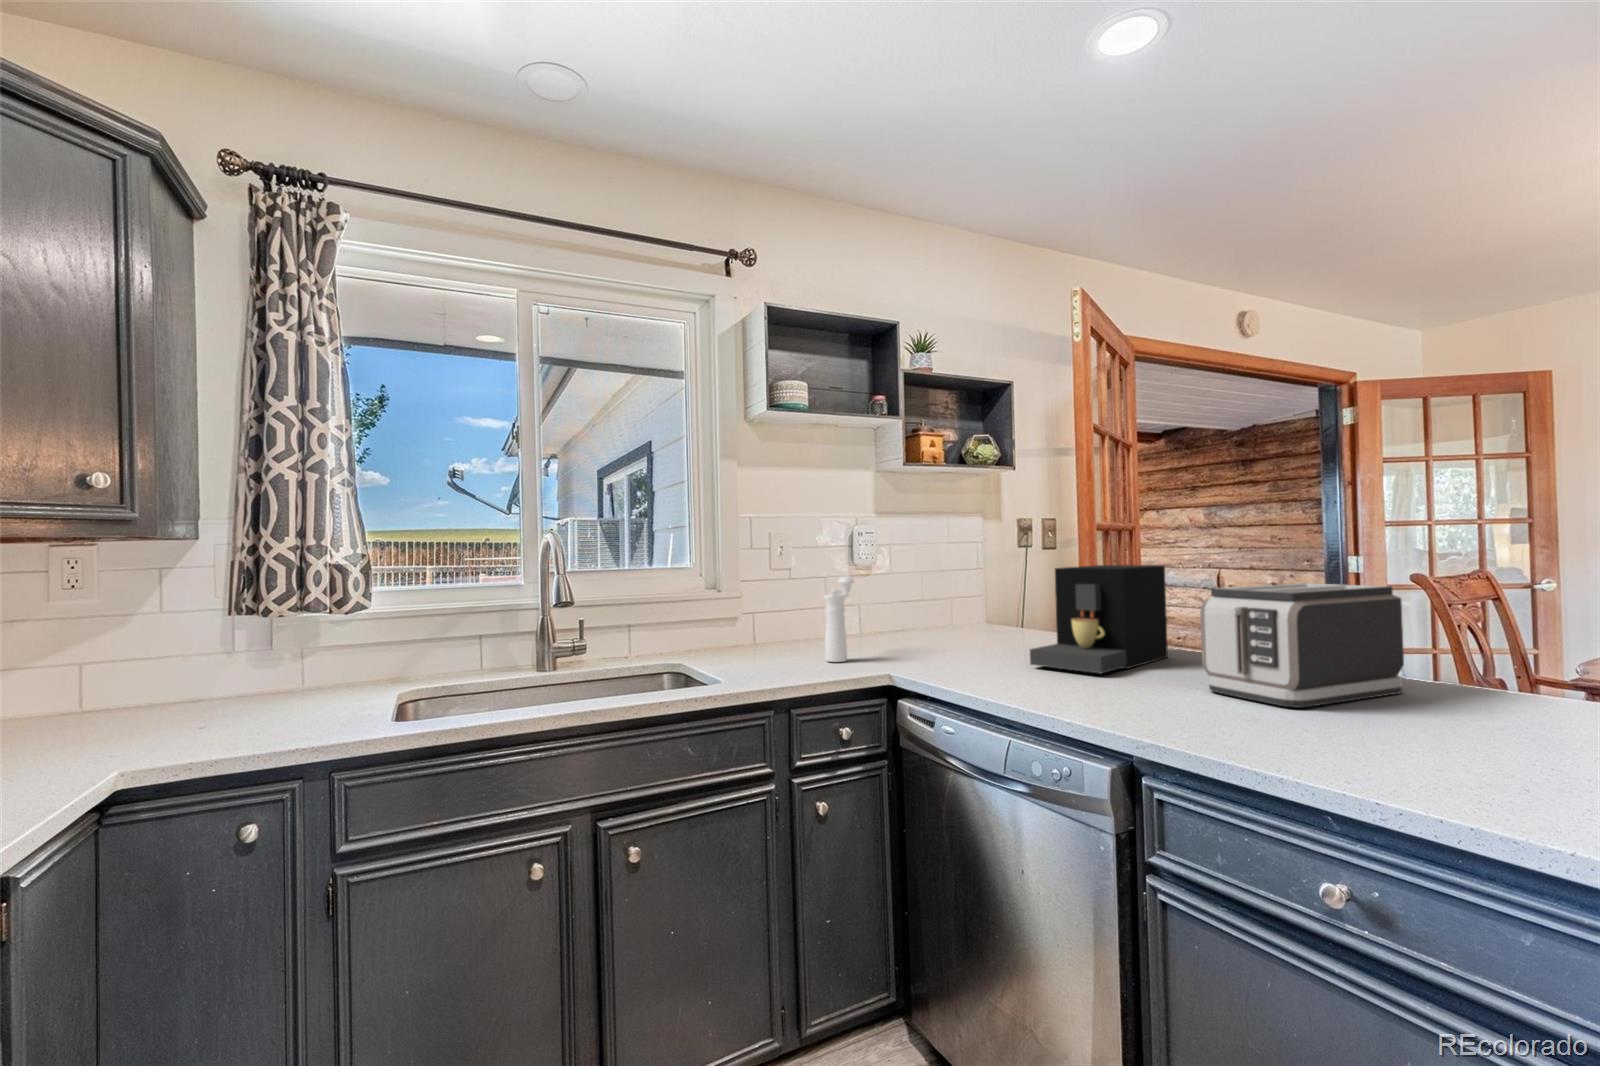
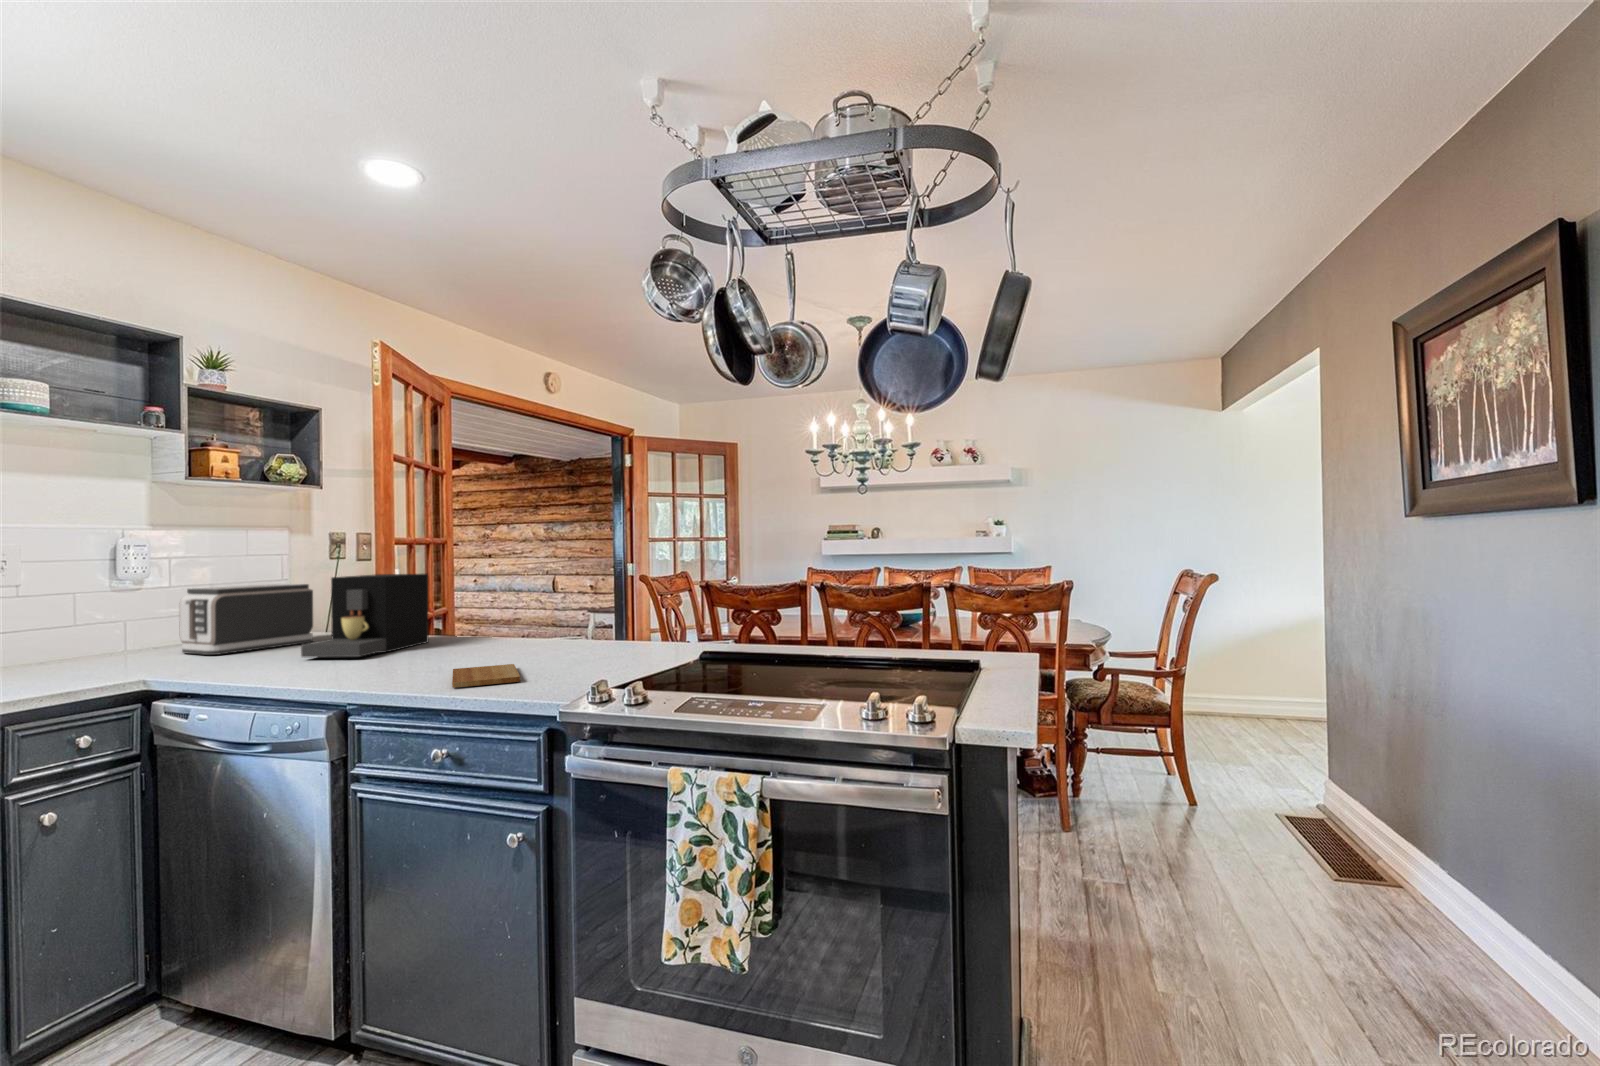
pepper mill: present [824,577,854,662] -> none [61,591,107,678]
toaster: present [1200,583,1404,708] -> present [179,584,313,655]
cutting board: none [1284,723,1472,781] -> present [452,664,520,688]

